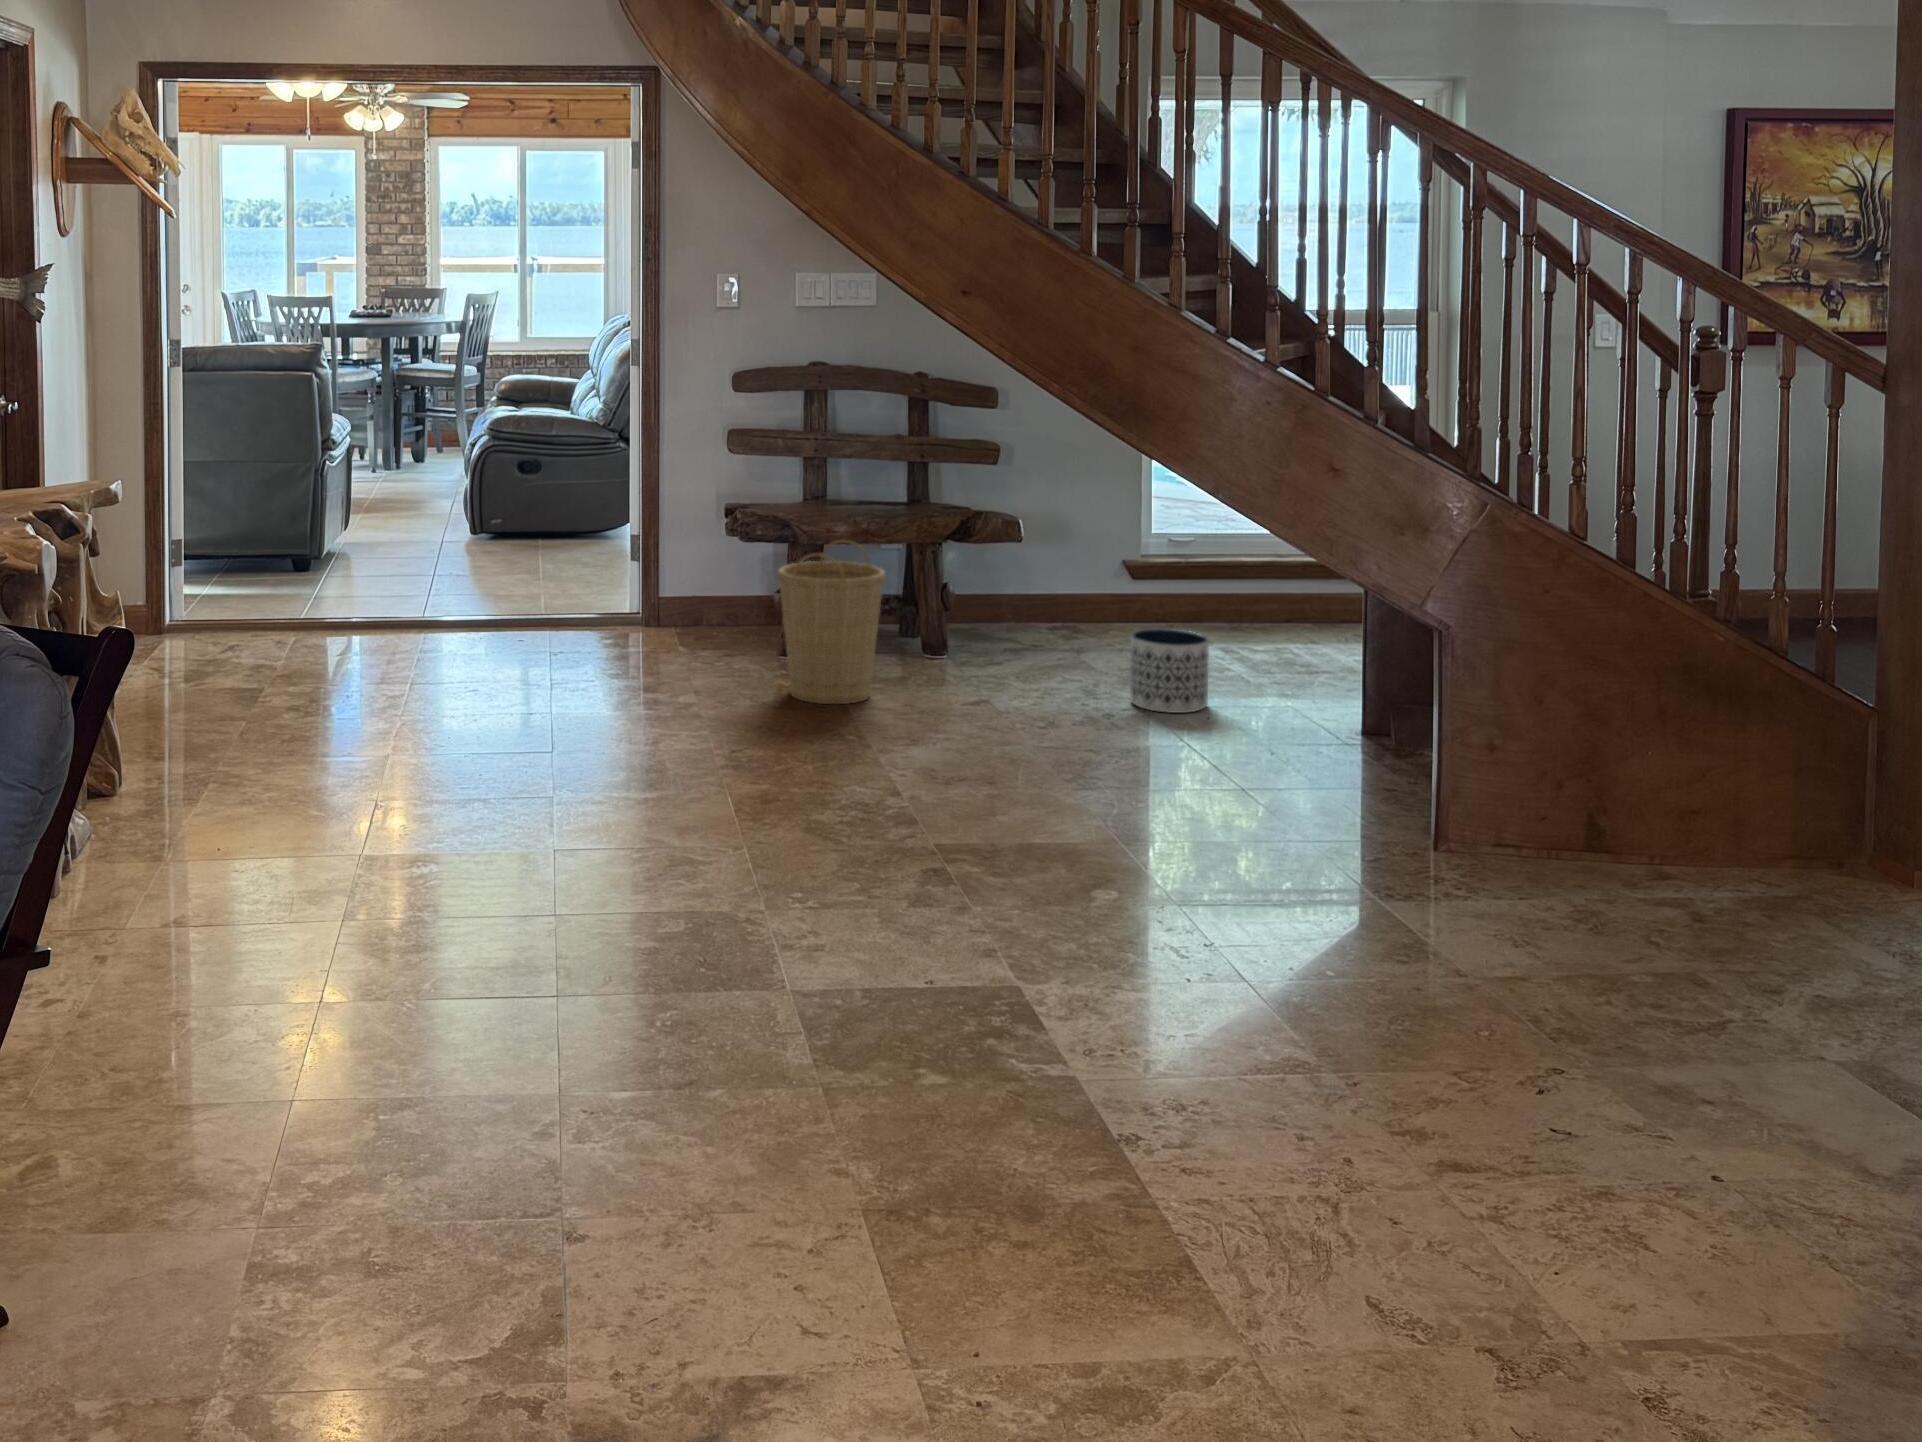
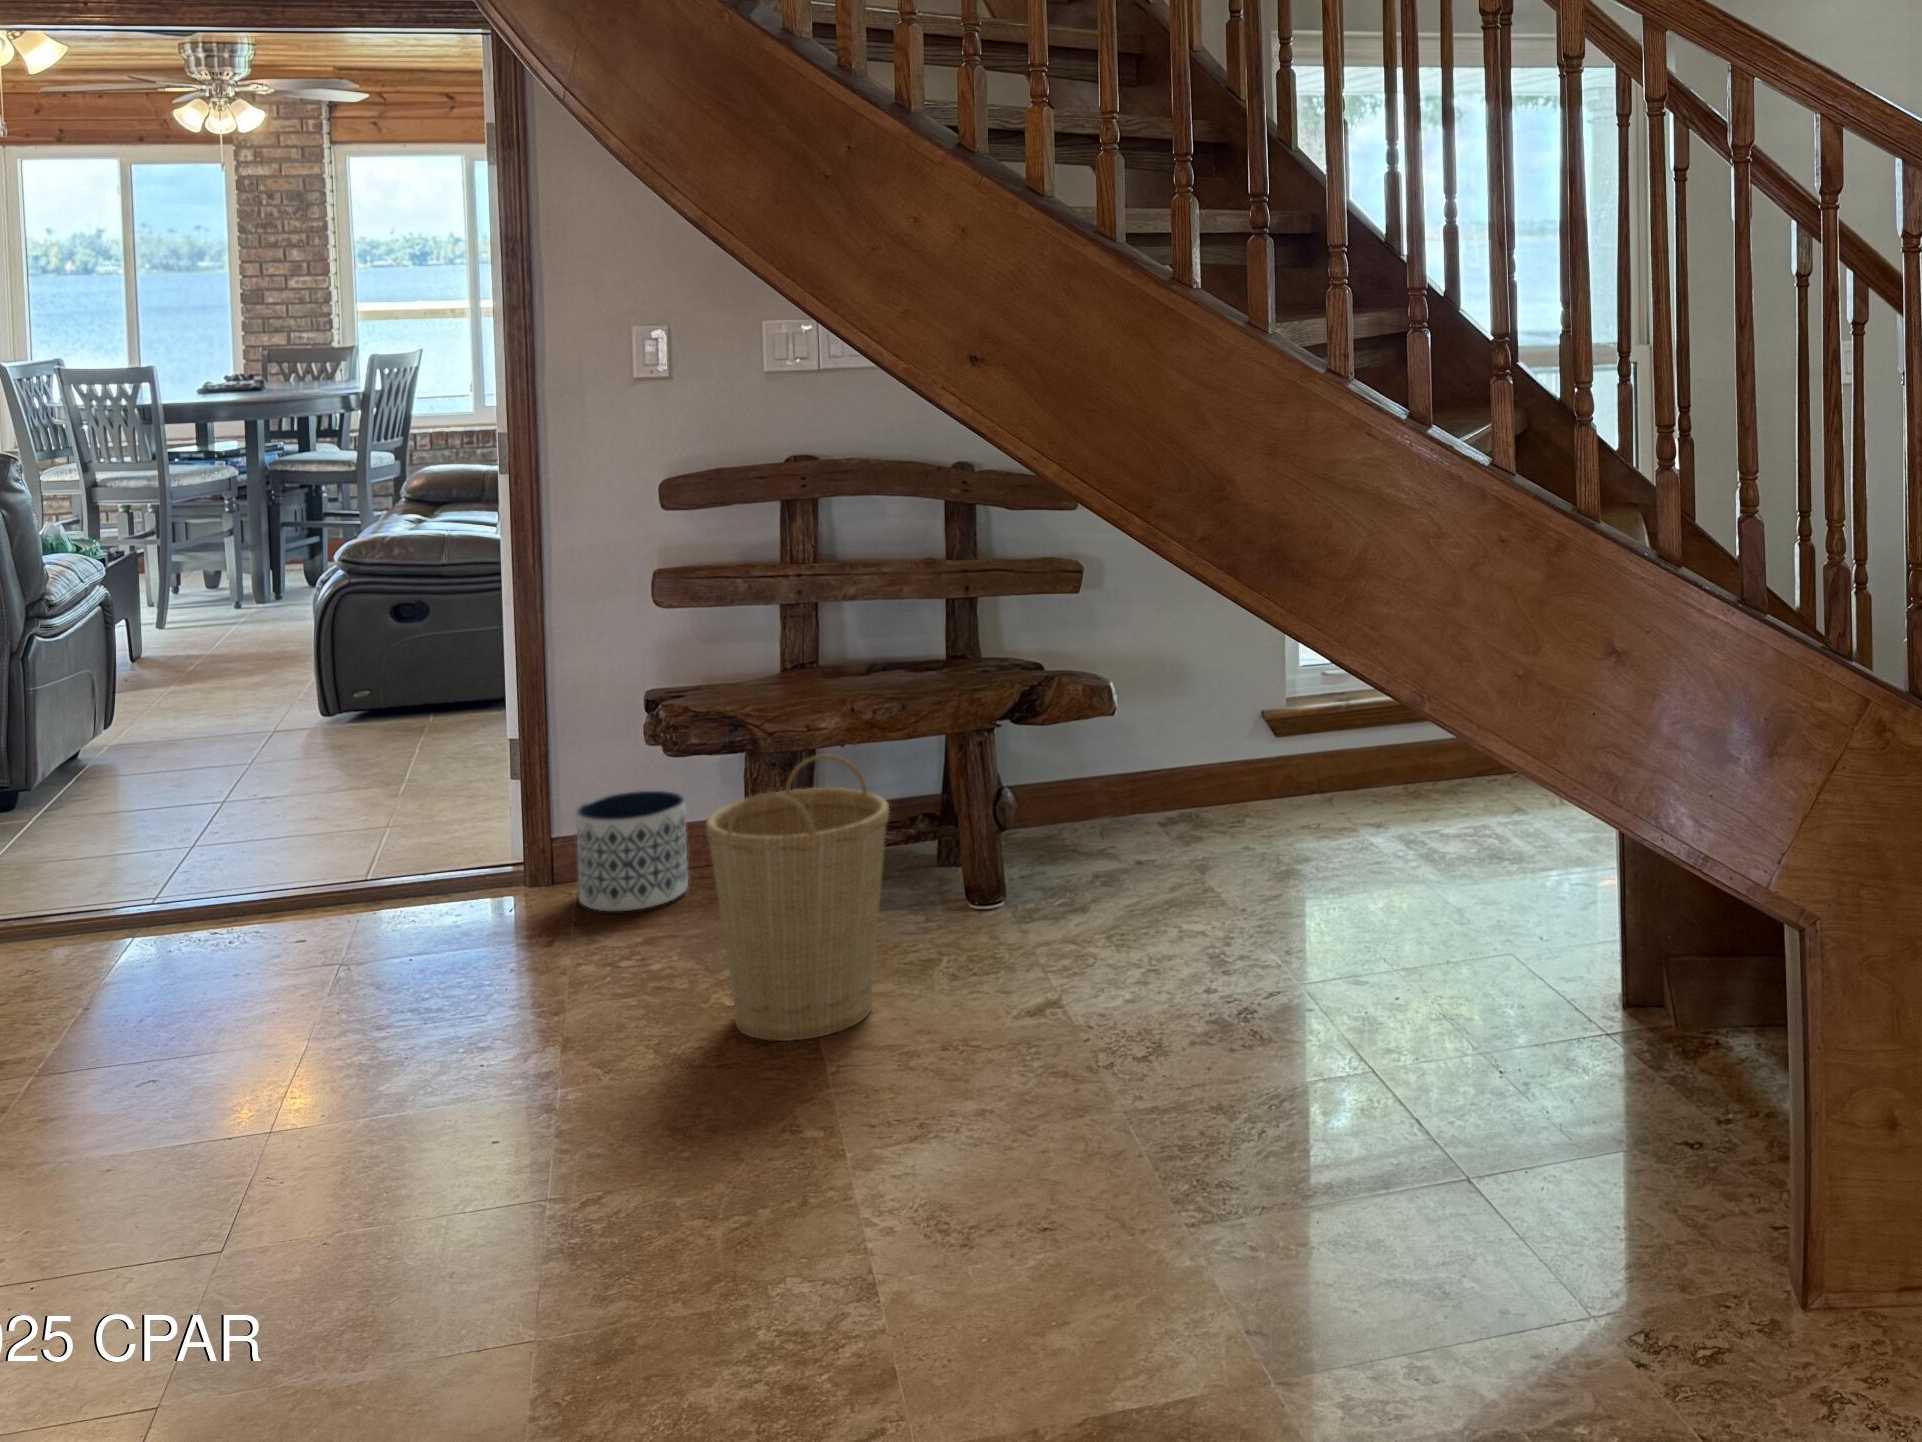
planter: present [1130,629,1209,713] -> present [576,791,688,911]

